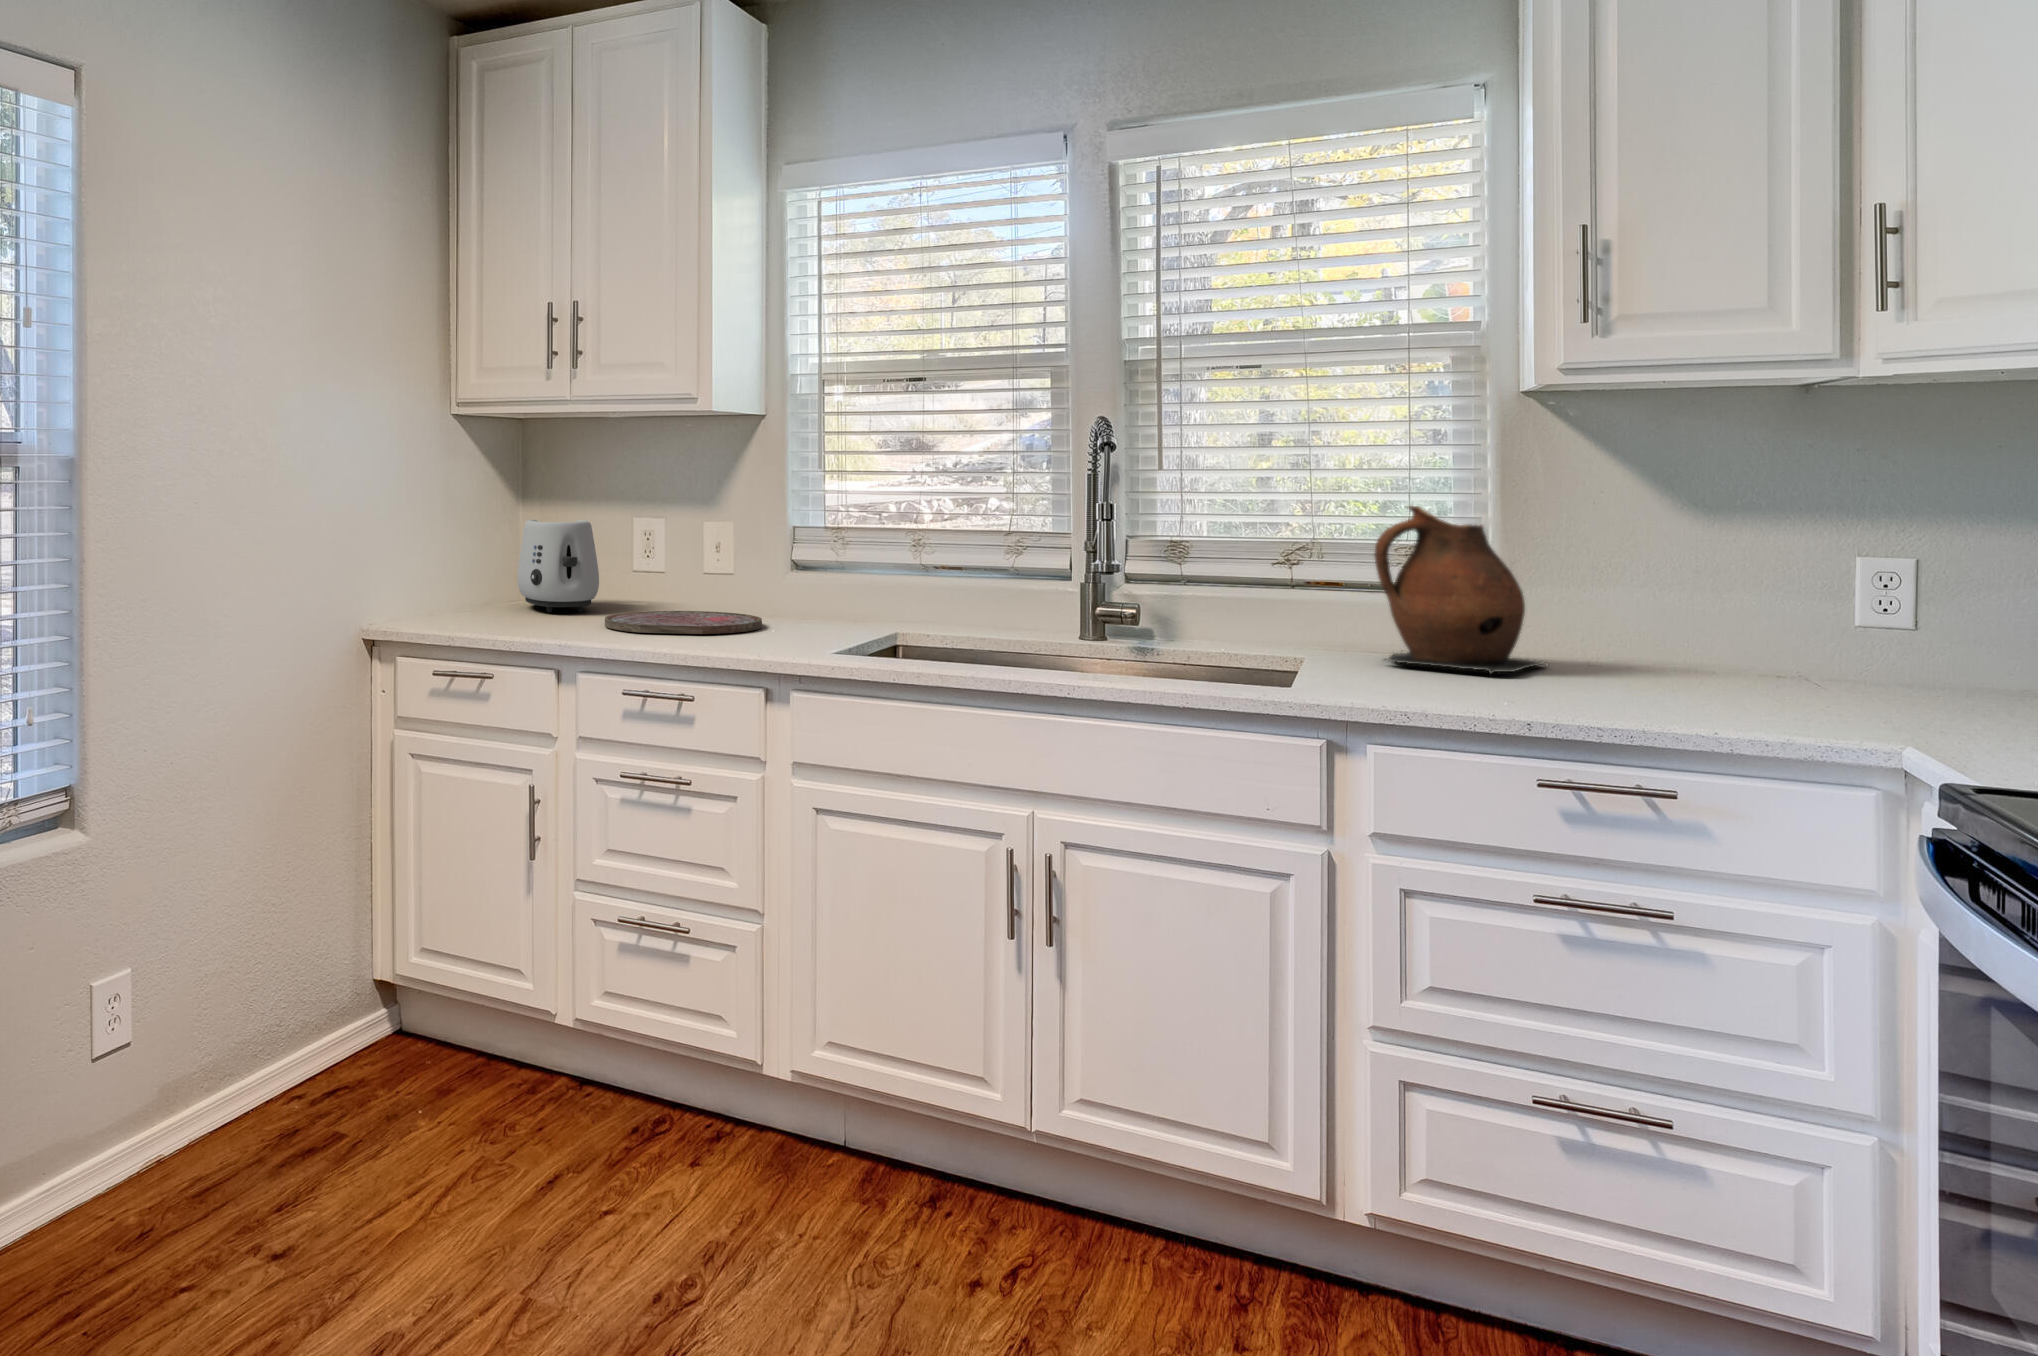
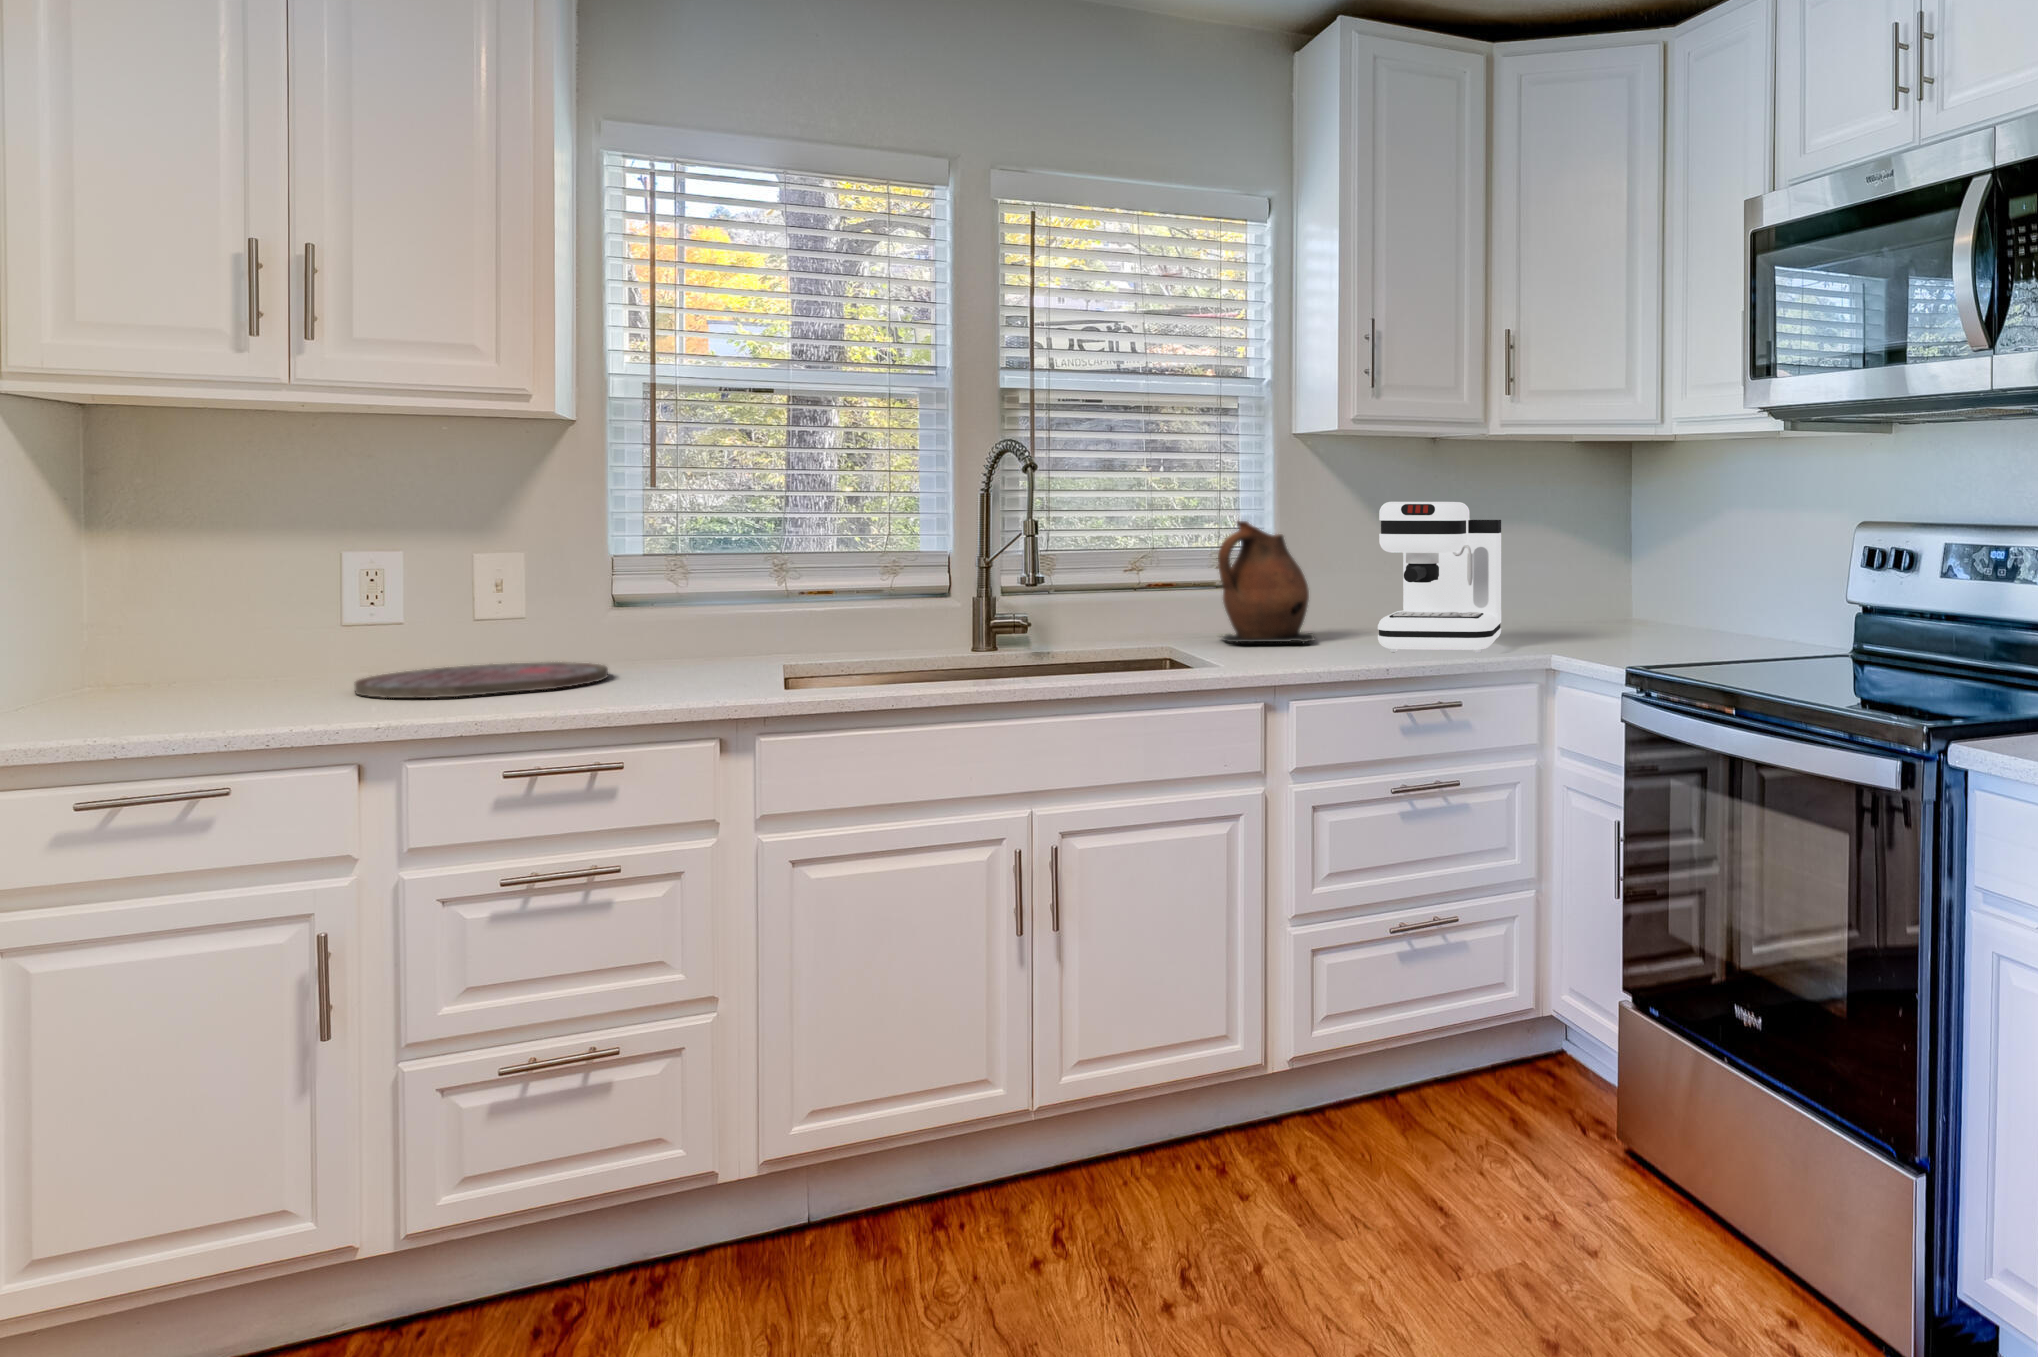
coffee maker: none [1584,481,1870,721] -> present [1378,502,1501,653]
toaster: present [518,519,599,612] -> none [89,553,283,691]

